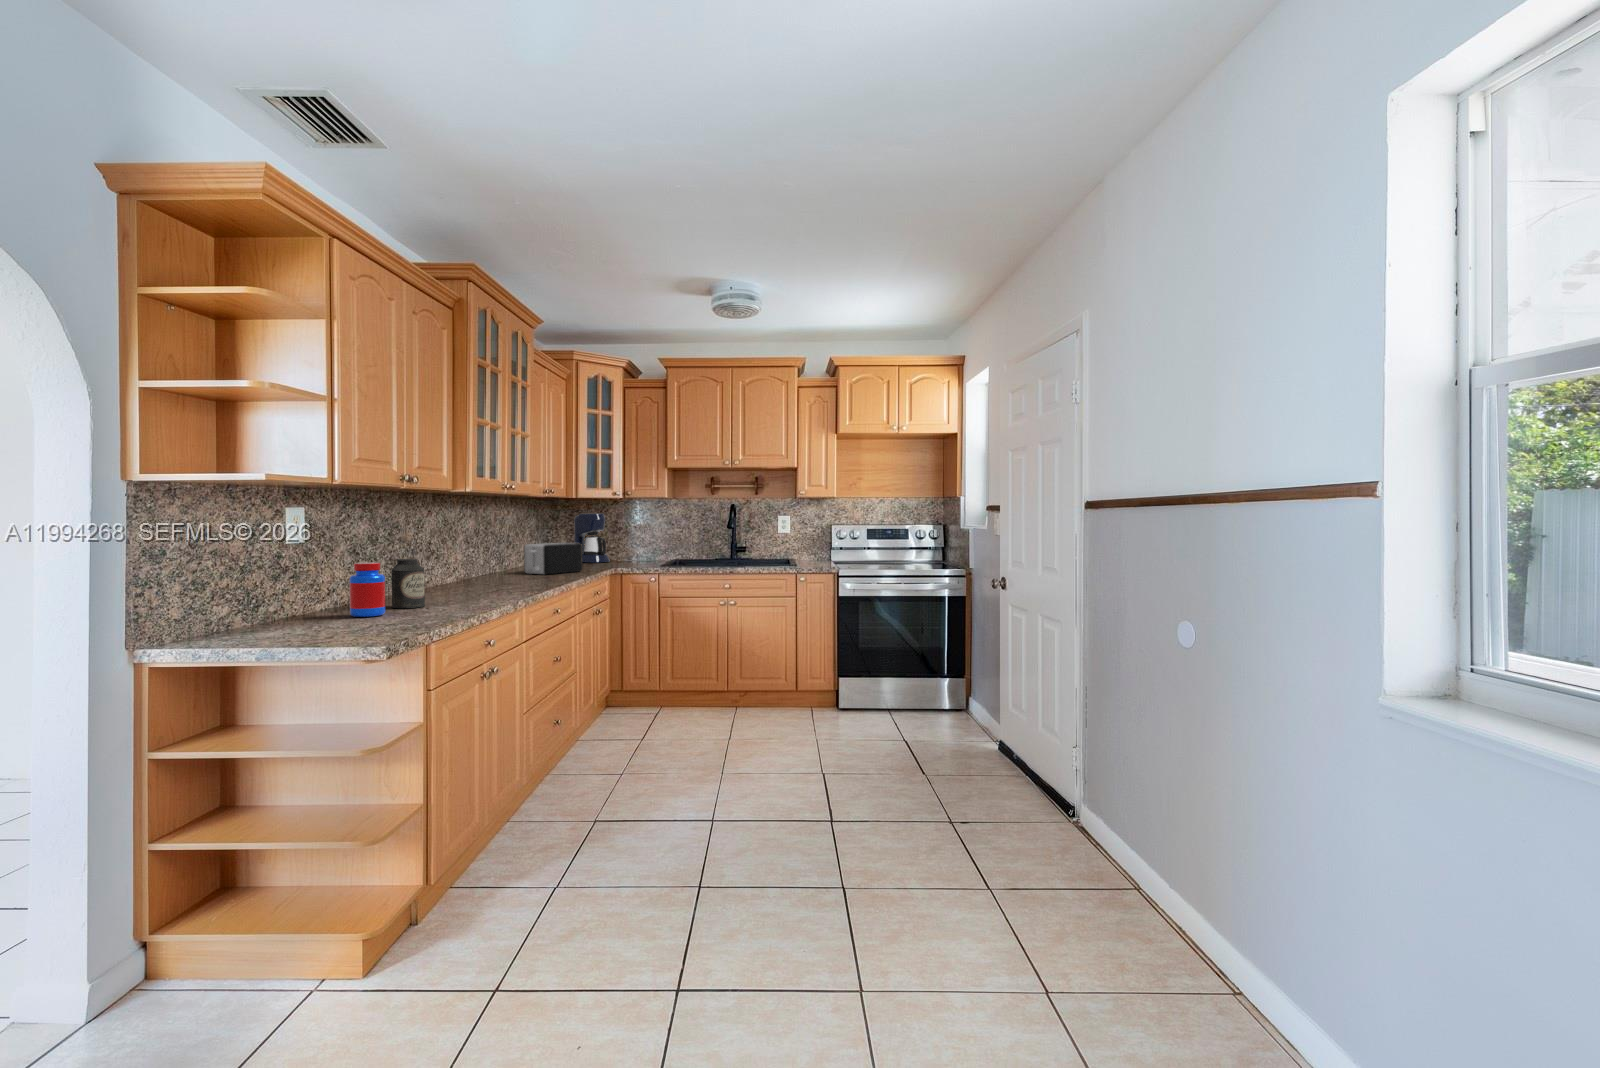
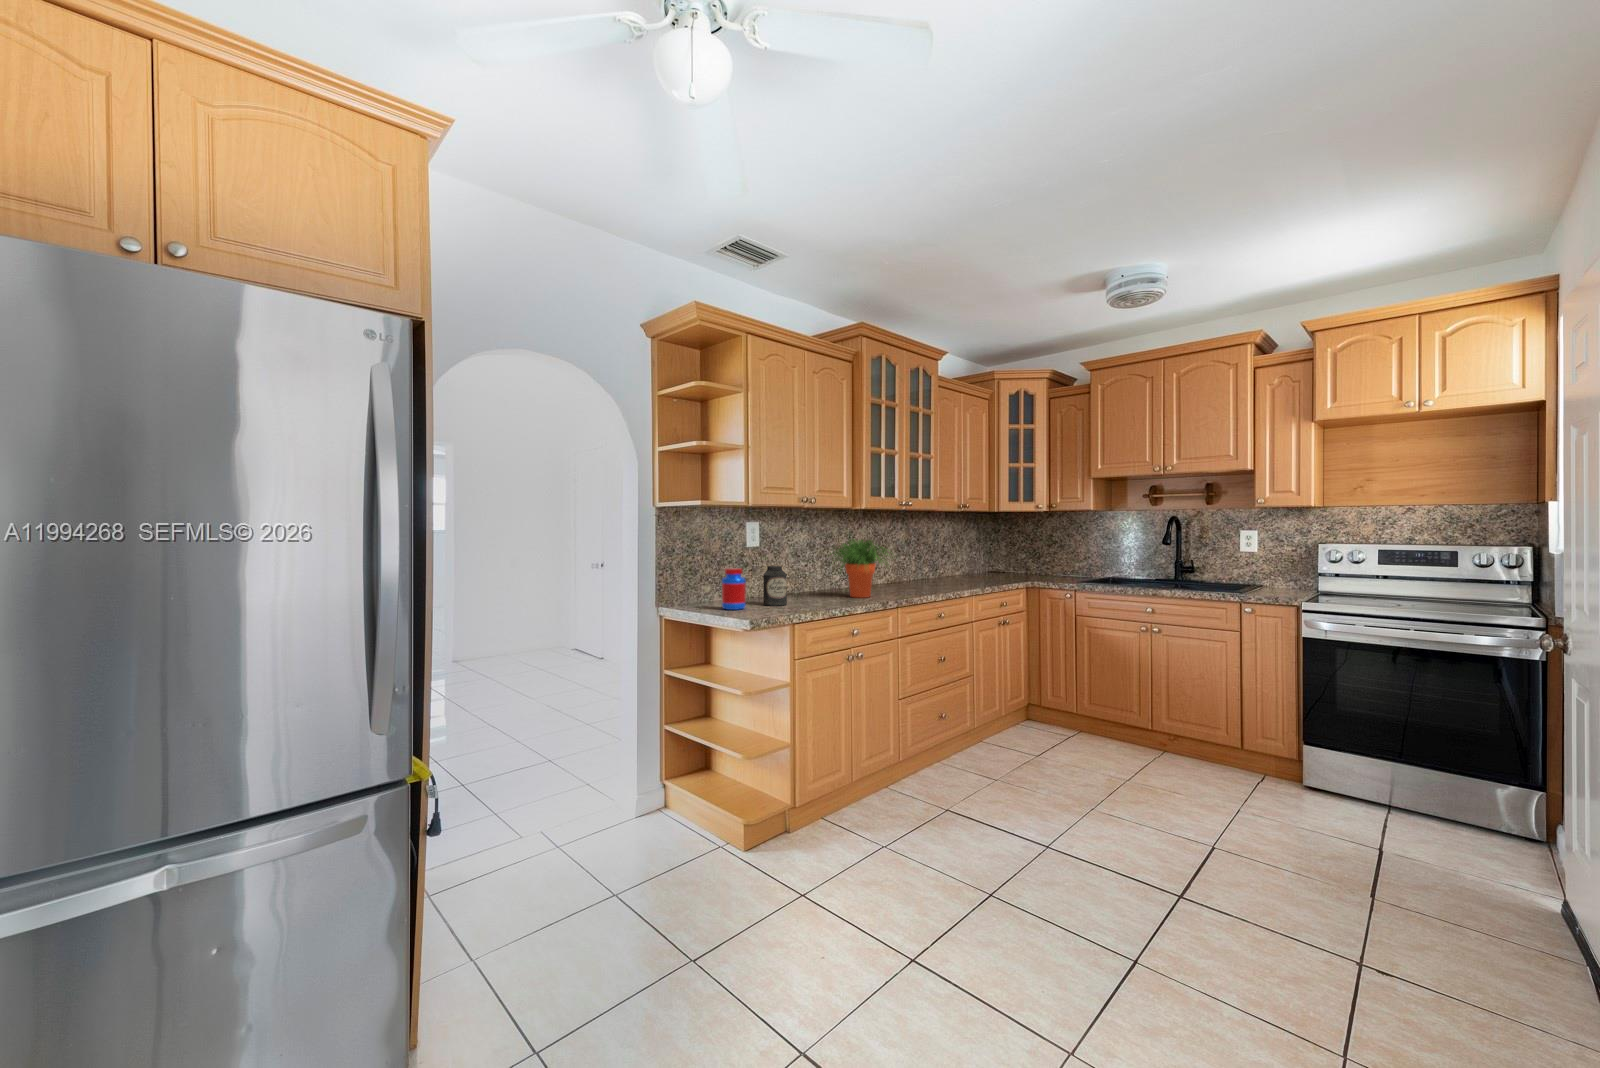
coffee maker: present [574,513,610,563] -> none [1009,527,1046,575]
potted plant: none [445,524,529,593] -> present [833,539,888,598]
toaster: present [524,543,583,574] -> none [937,555,991,584]

